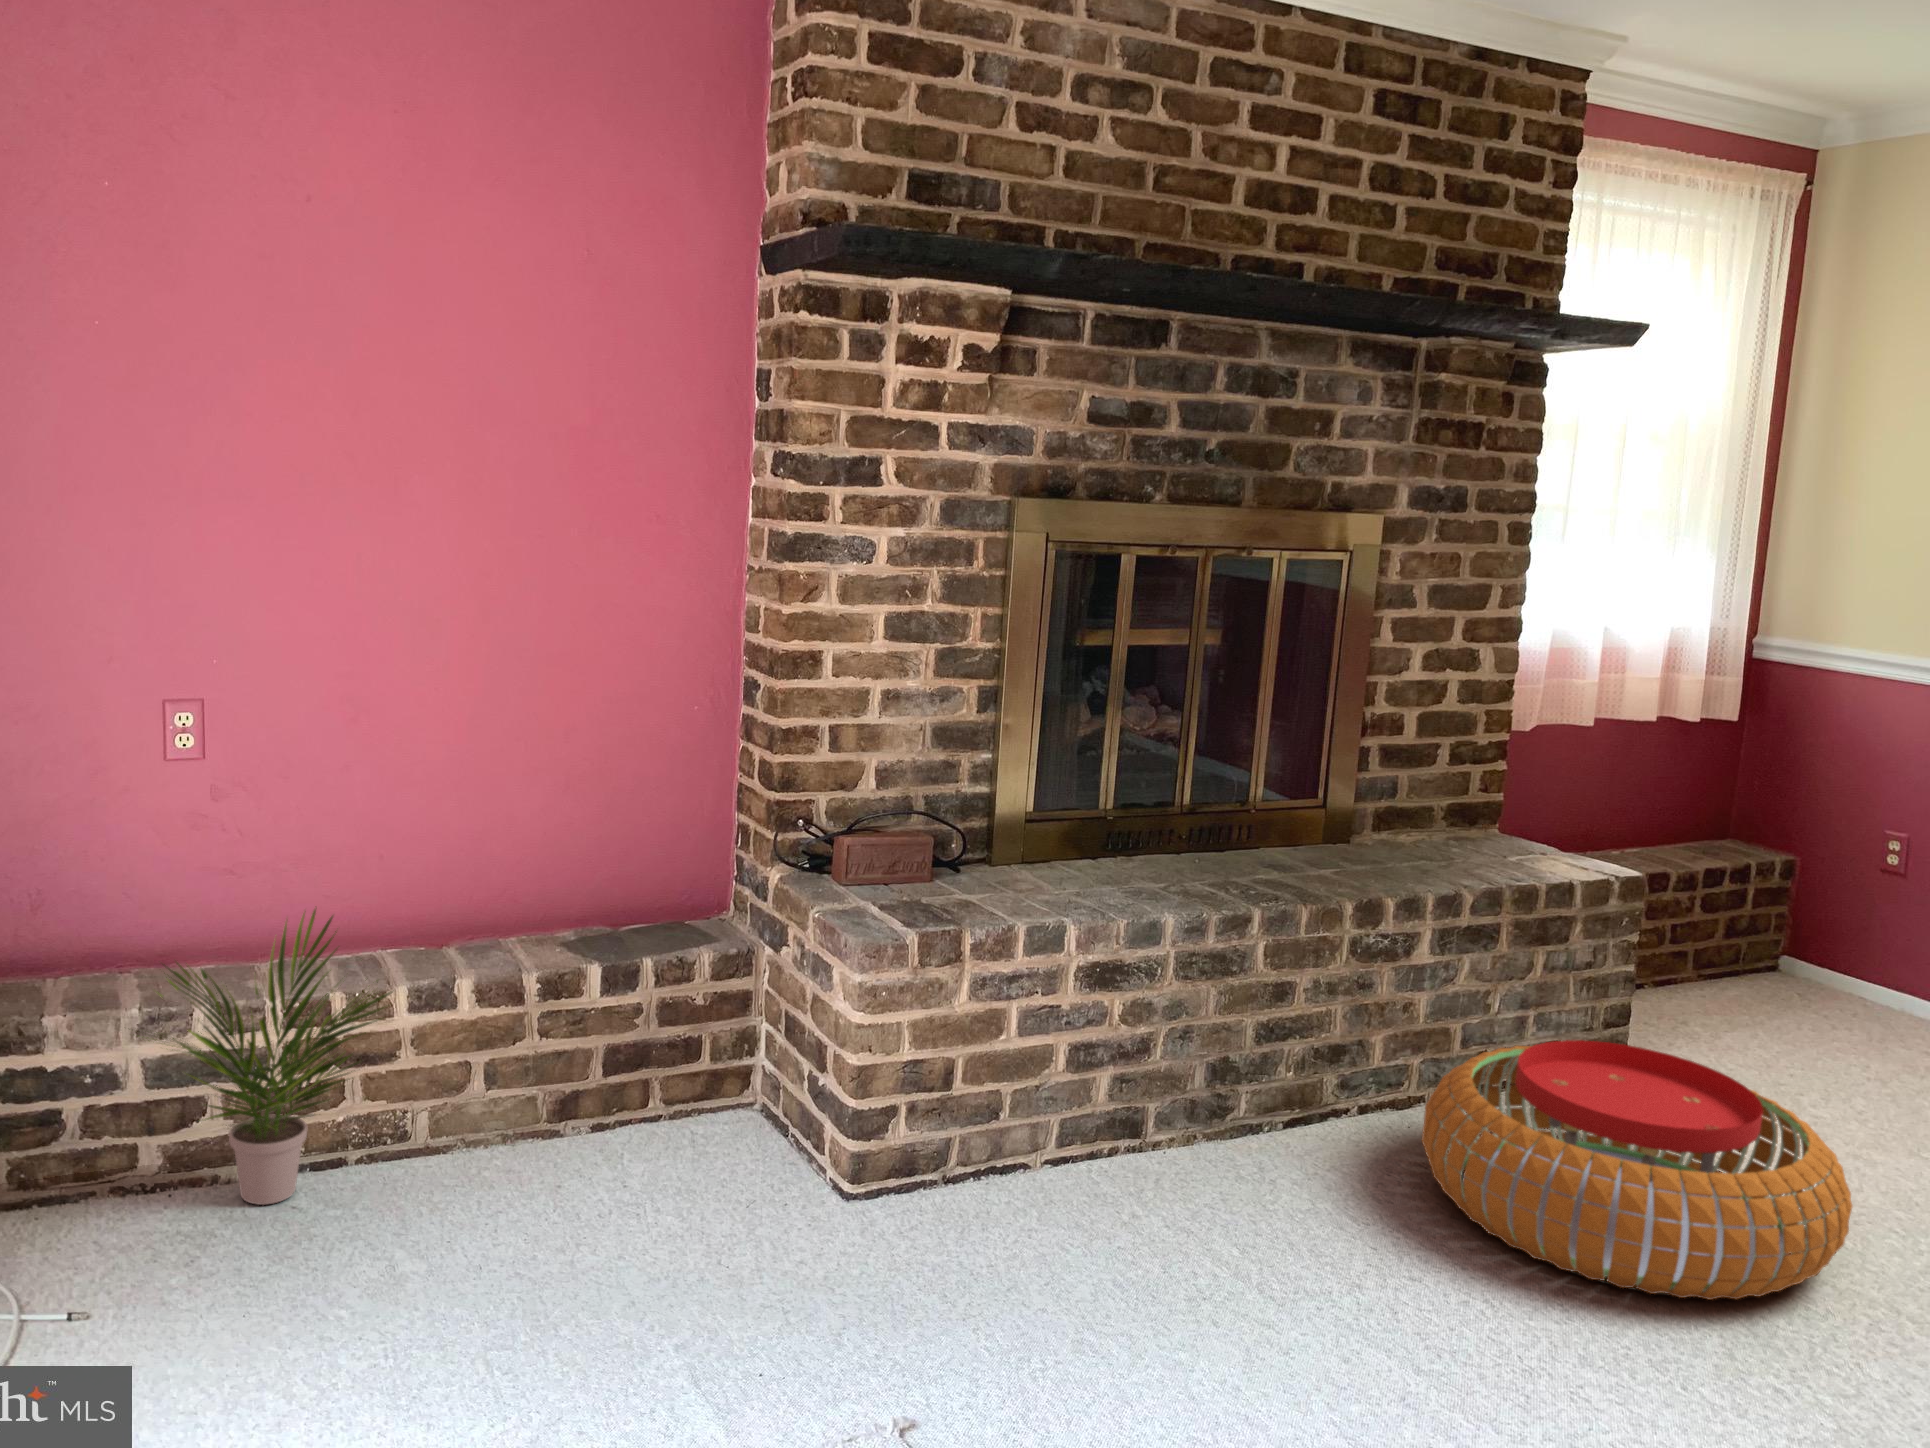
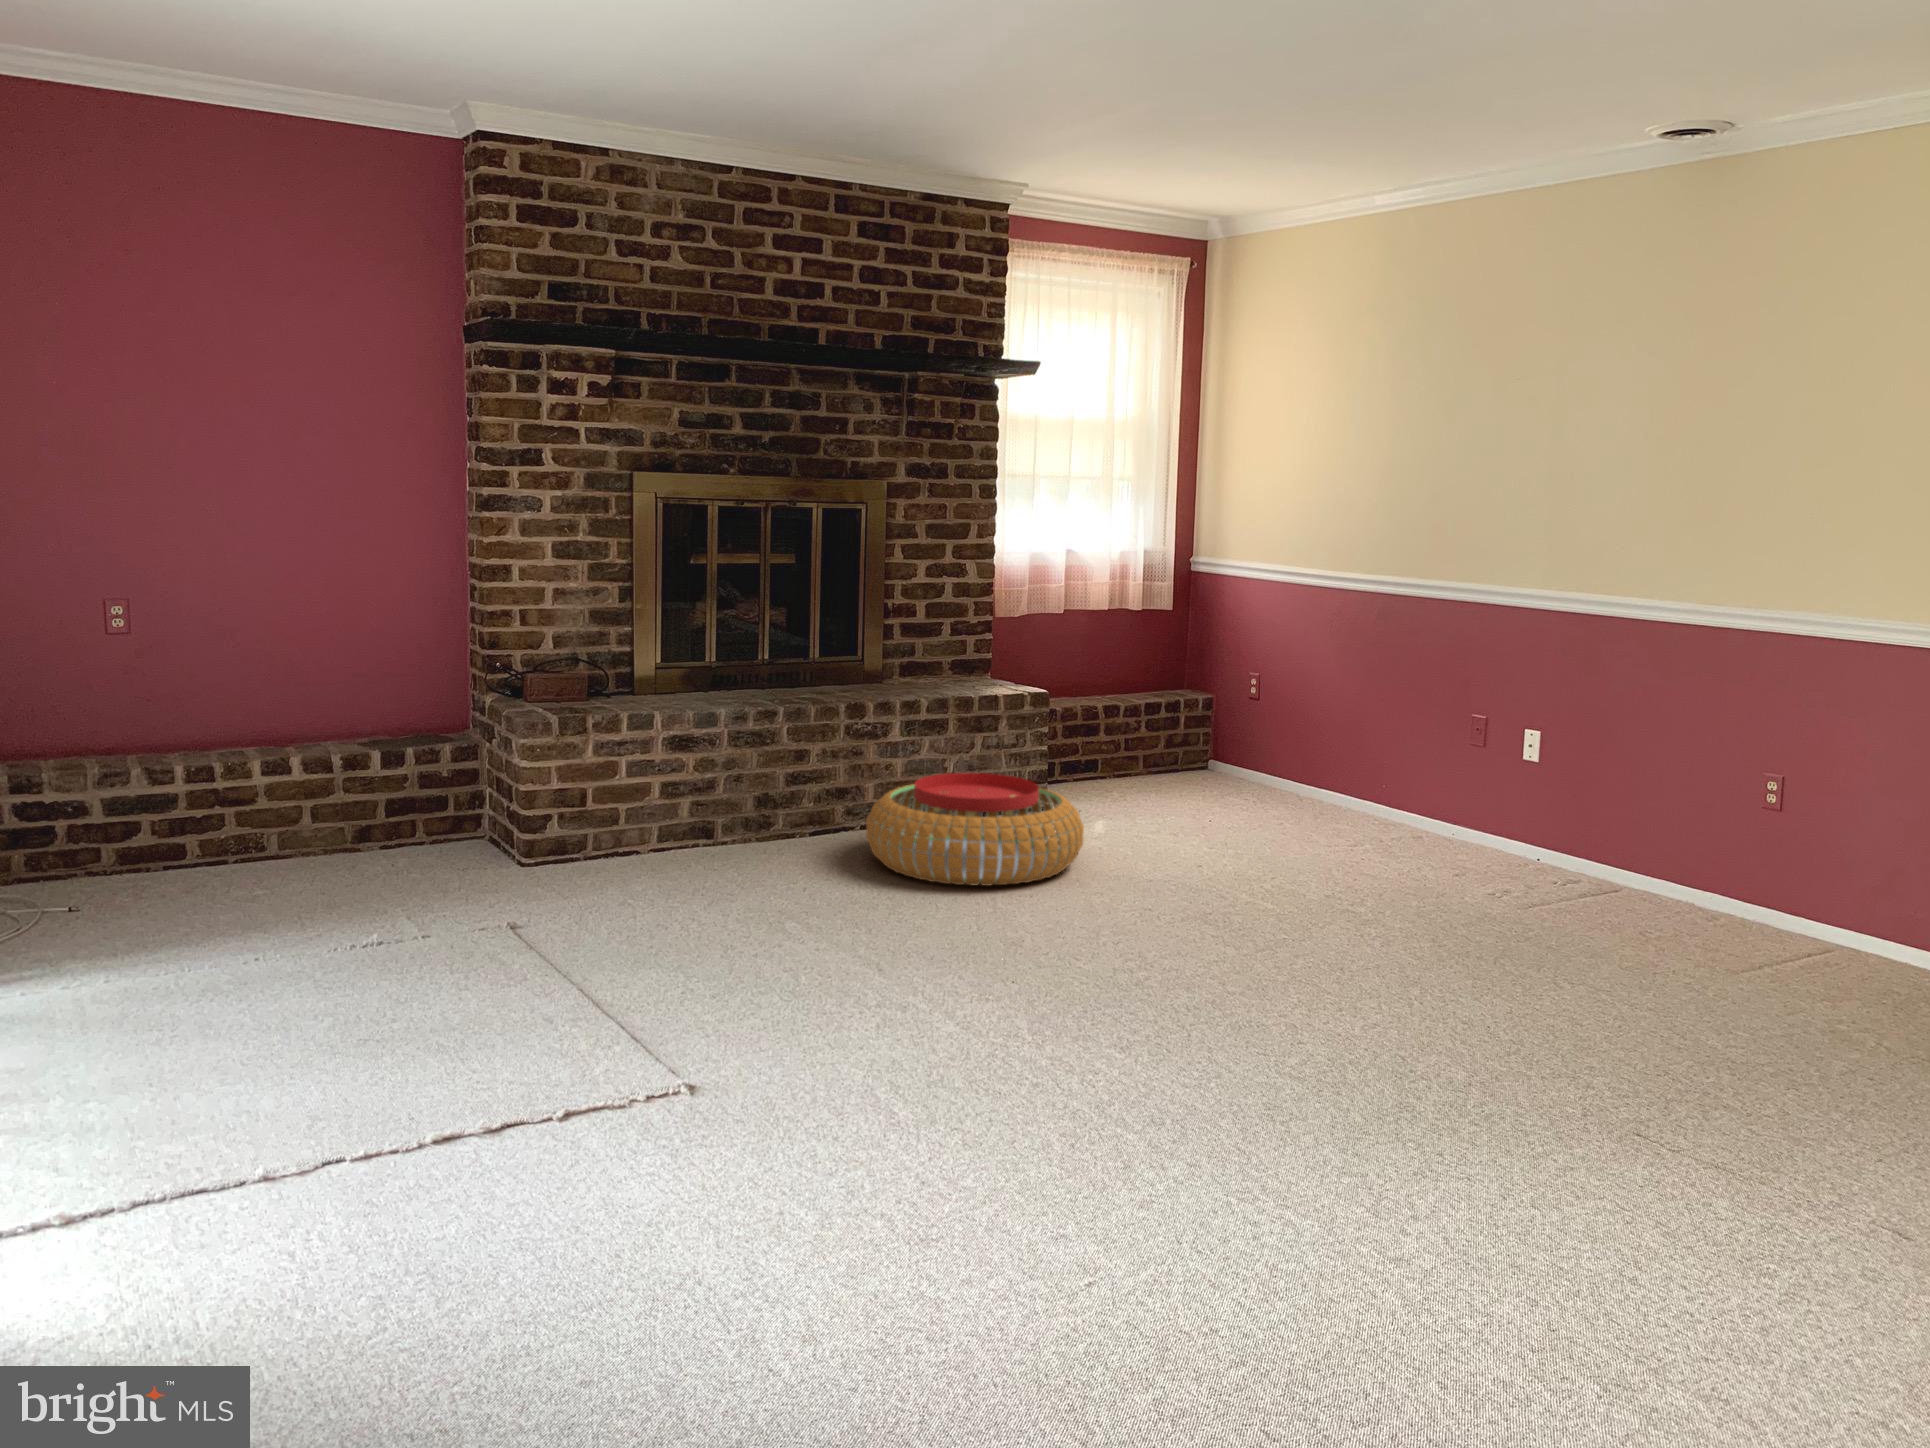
potted plant: present [138,909,392,1205] -> none [88,715,253,878]

